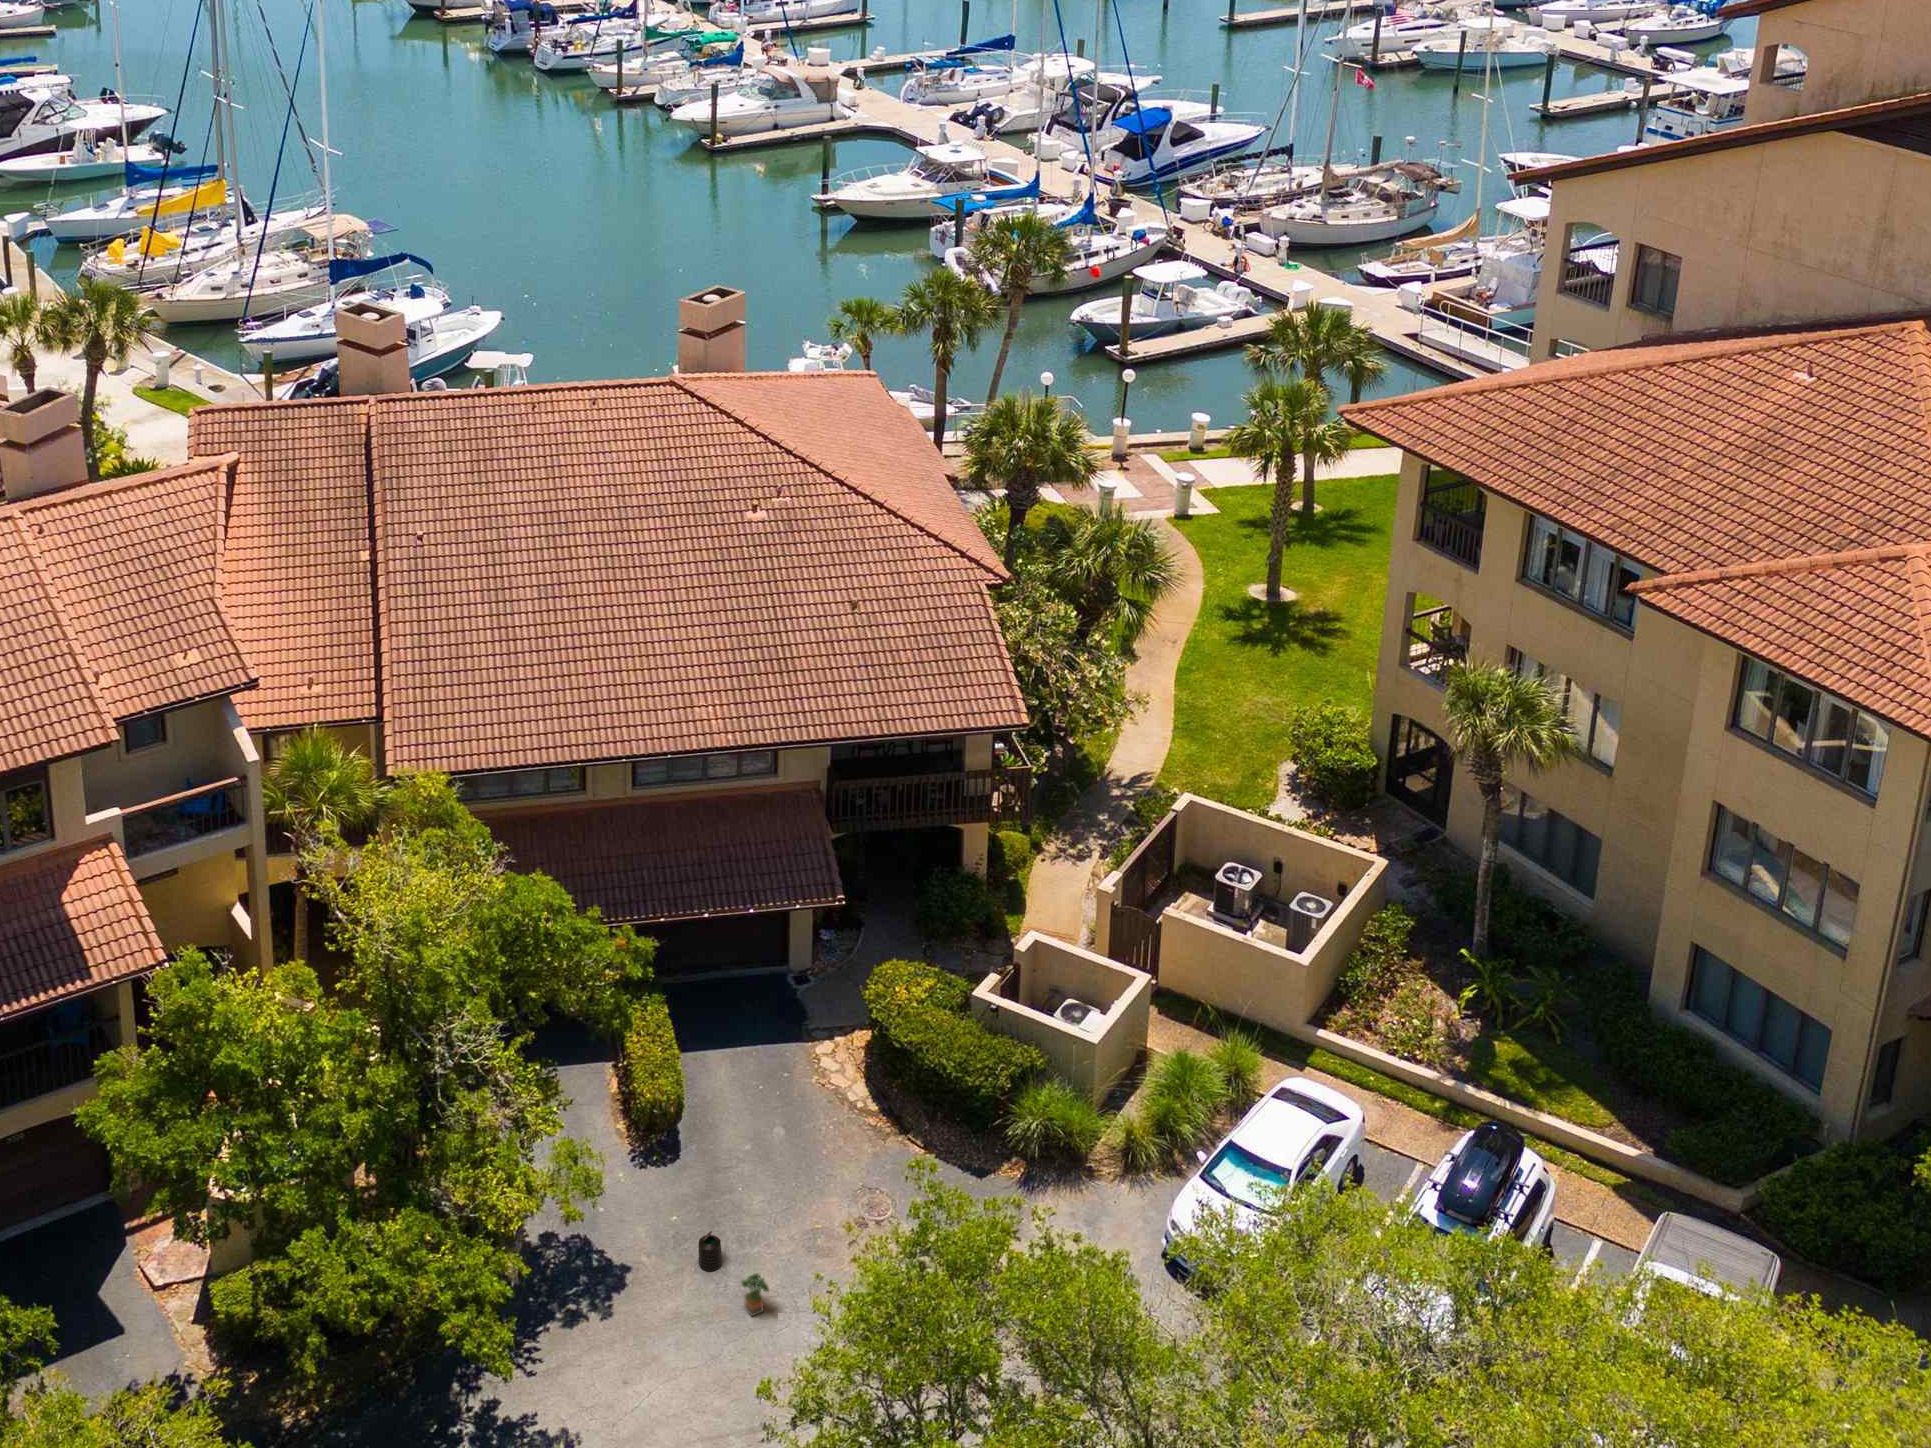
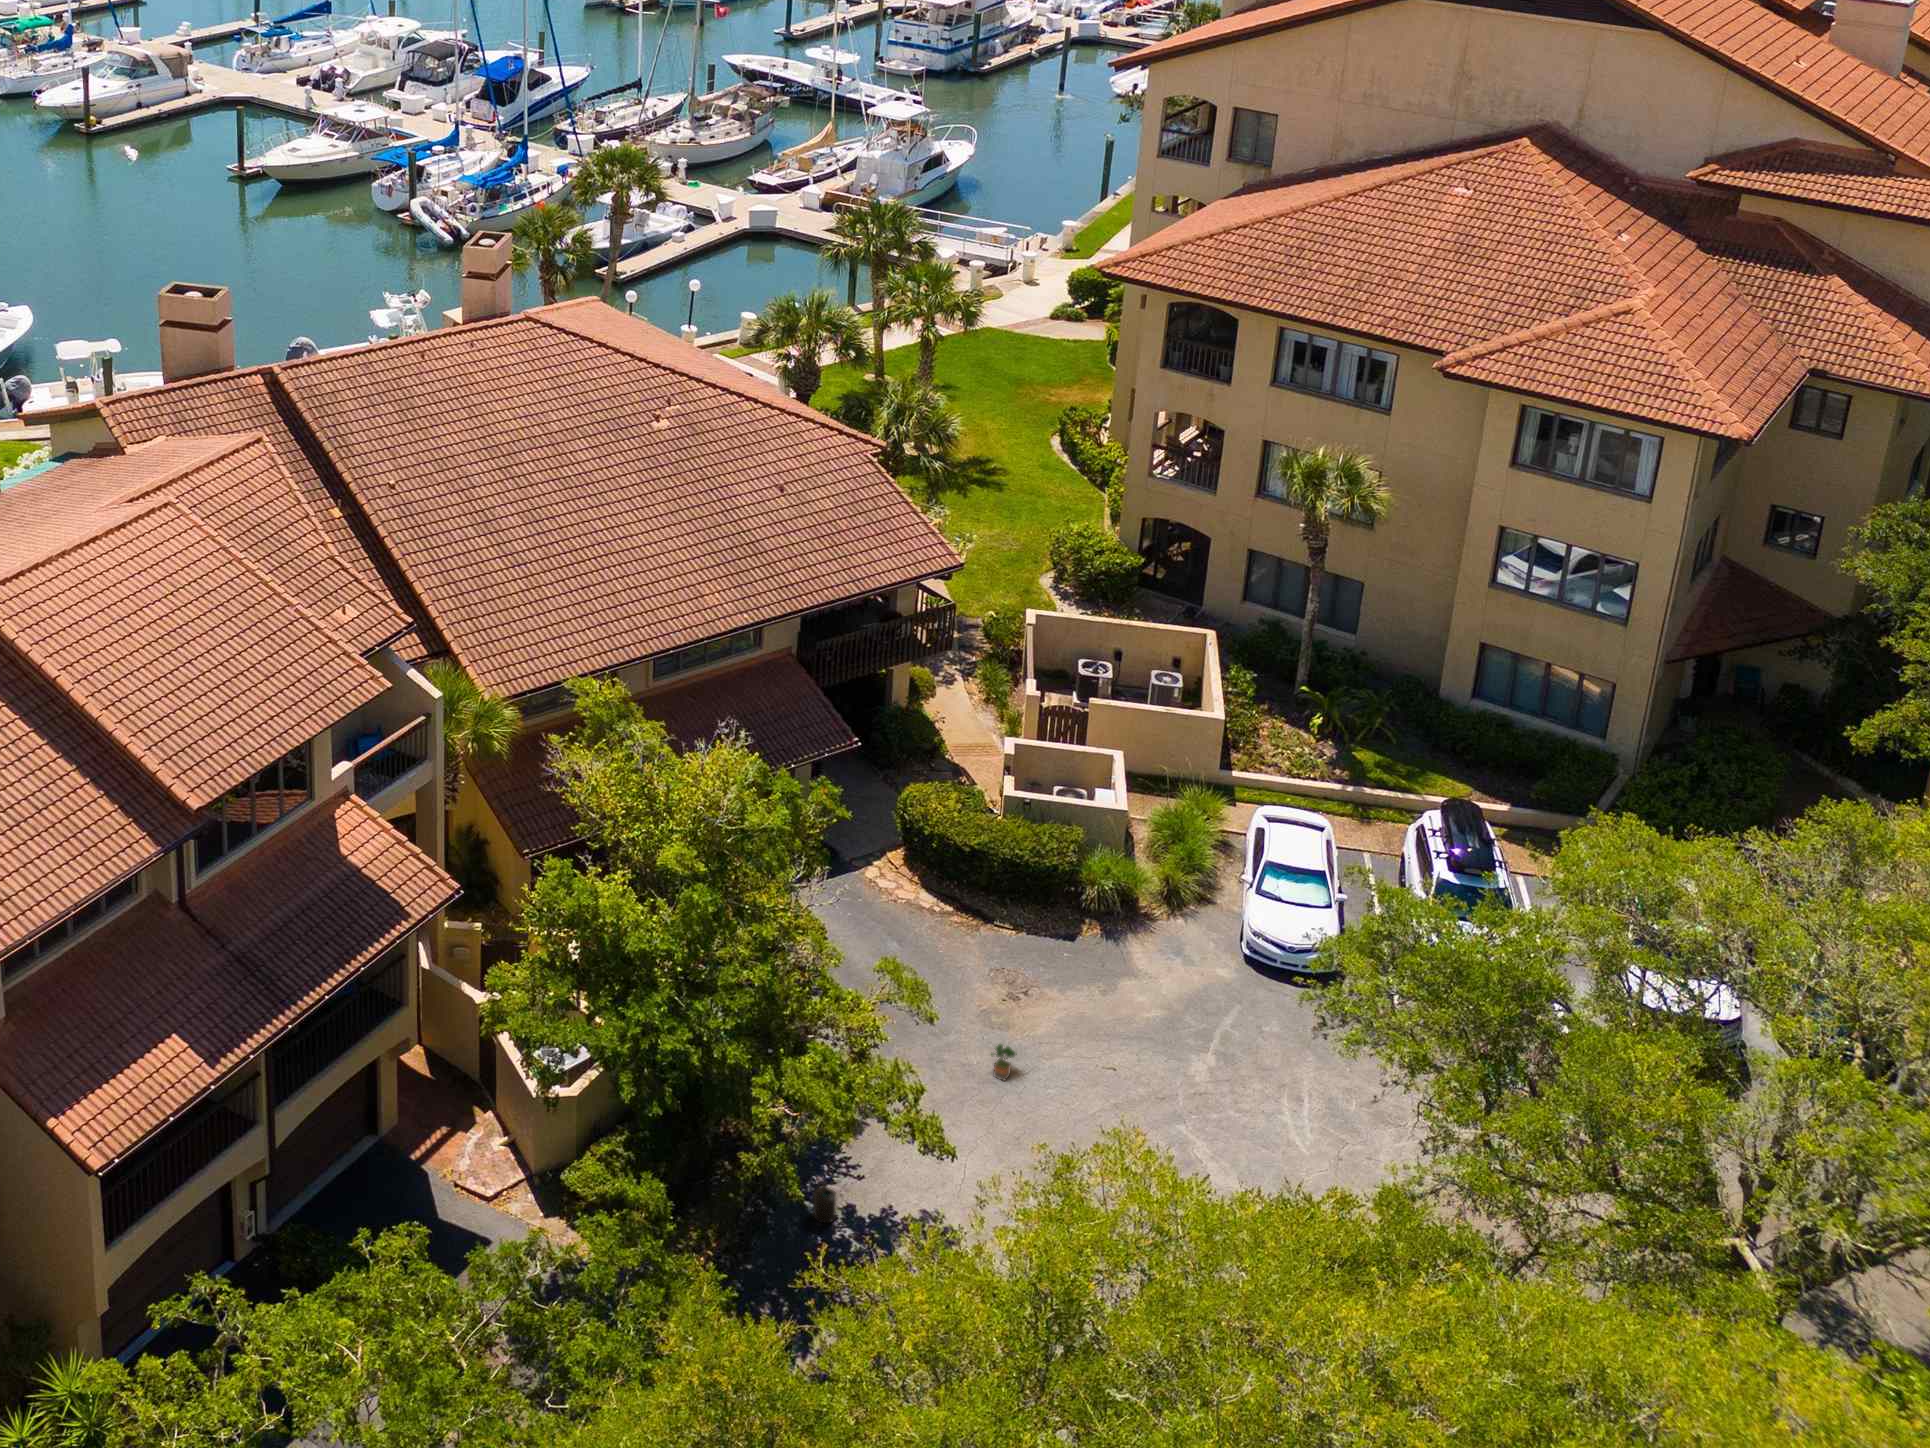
trash can: present [698,1231,721,1271] -> present [814,1183,836,1223]

